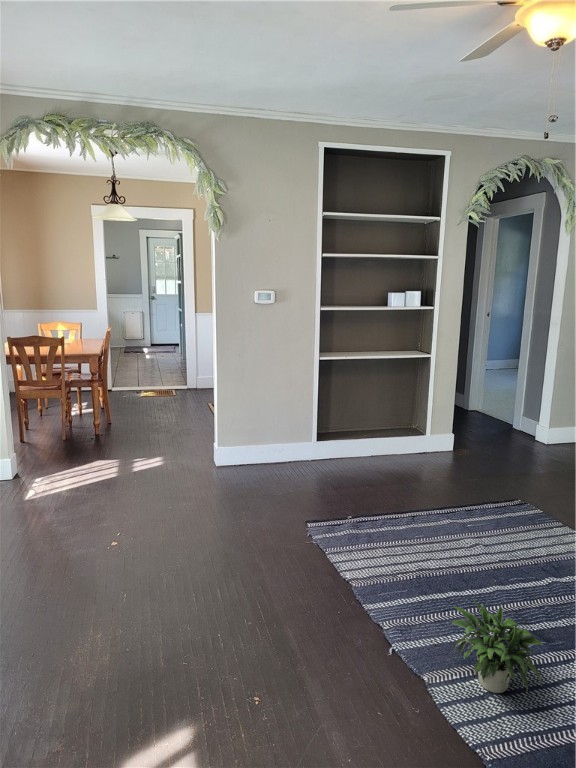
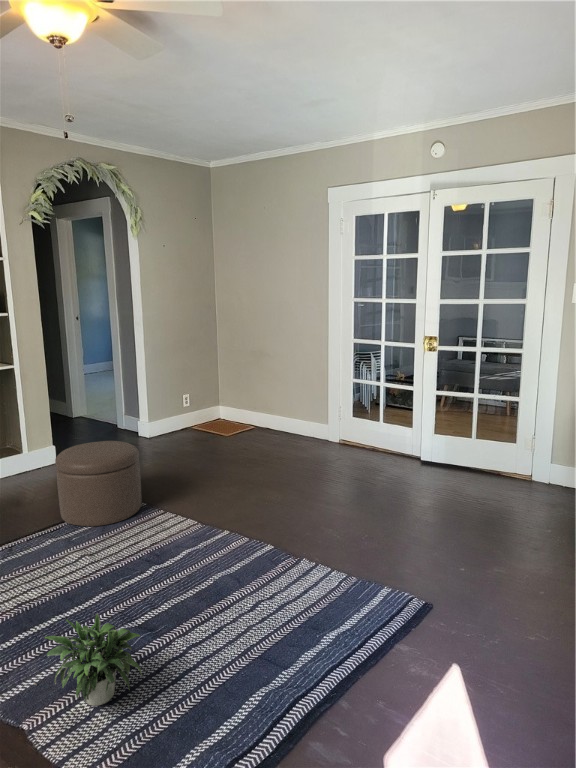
ottoman: none [457,437,545,522] -> present [55,441,141,526]

